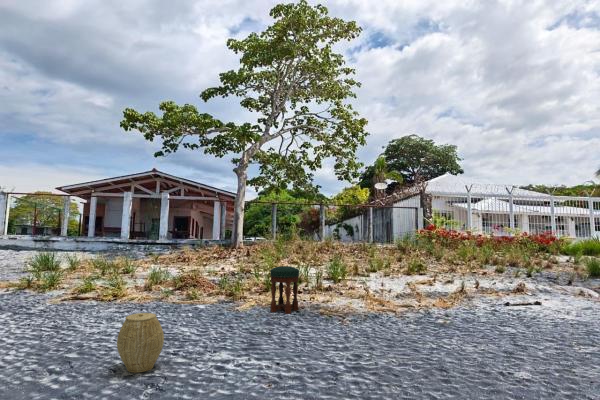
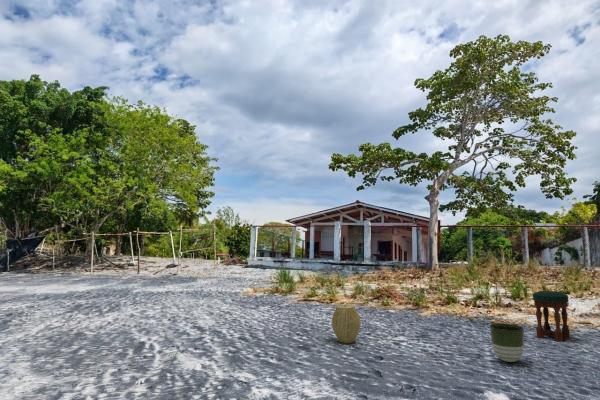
stool: present [270,266,299,314] -> present [533,291,570,341]
planter: none [342,324,381,374] -> present [490,324,524,362]

